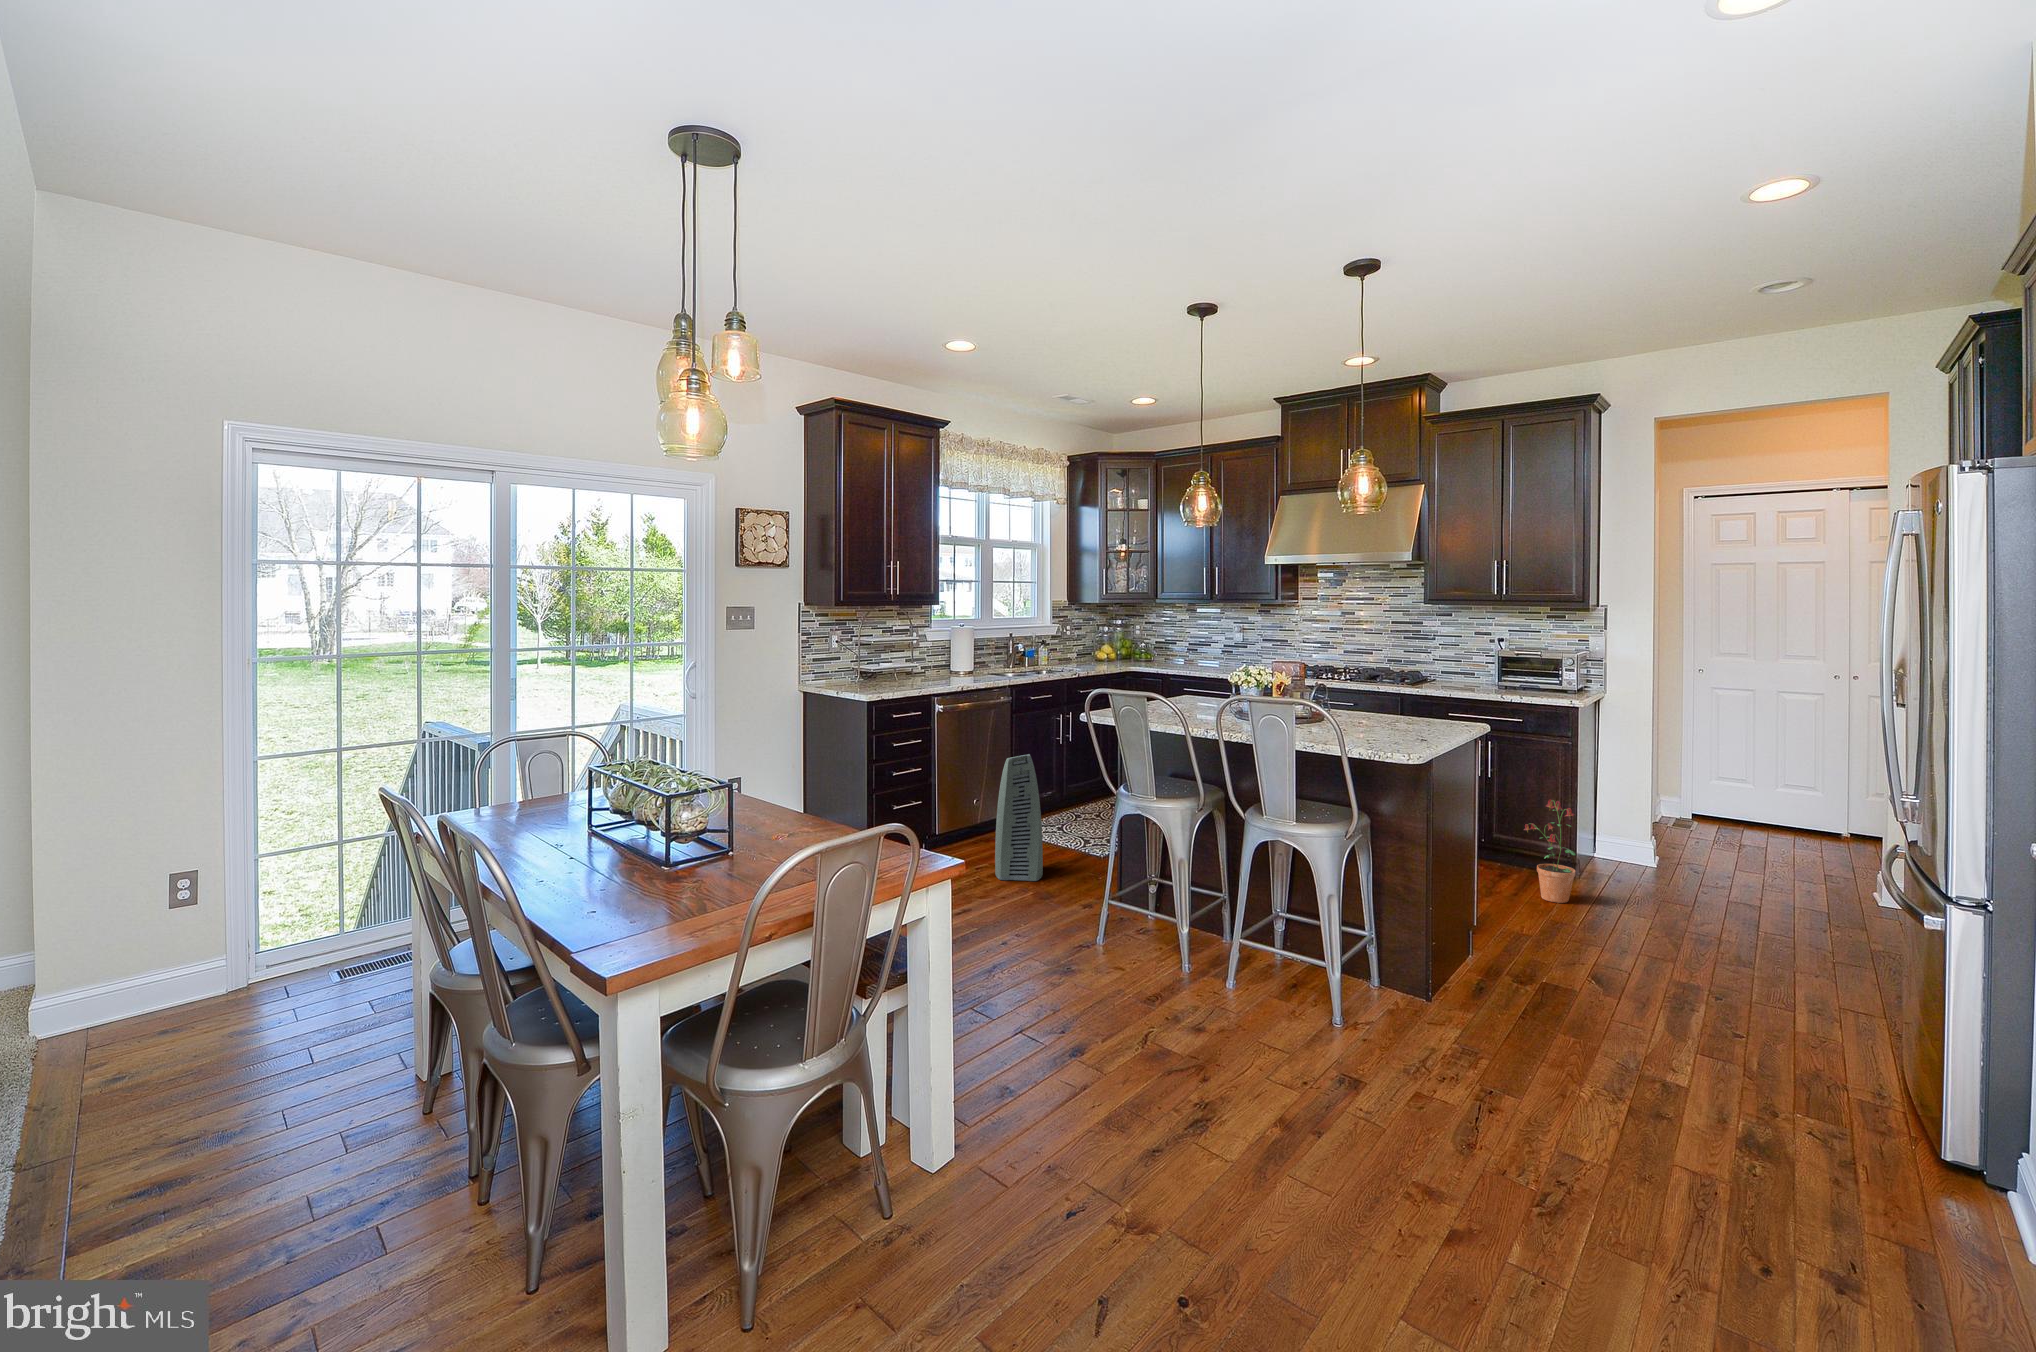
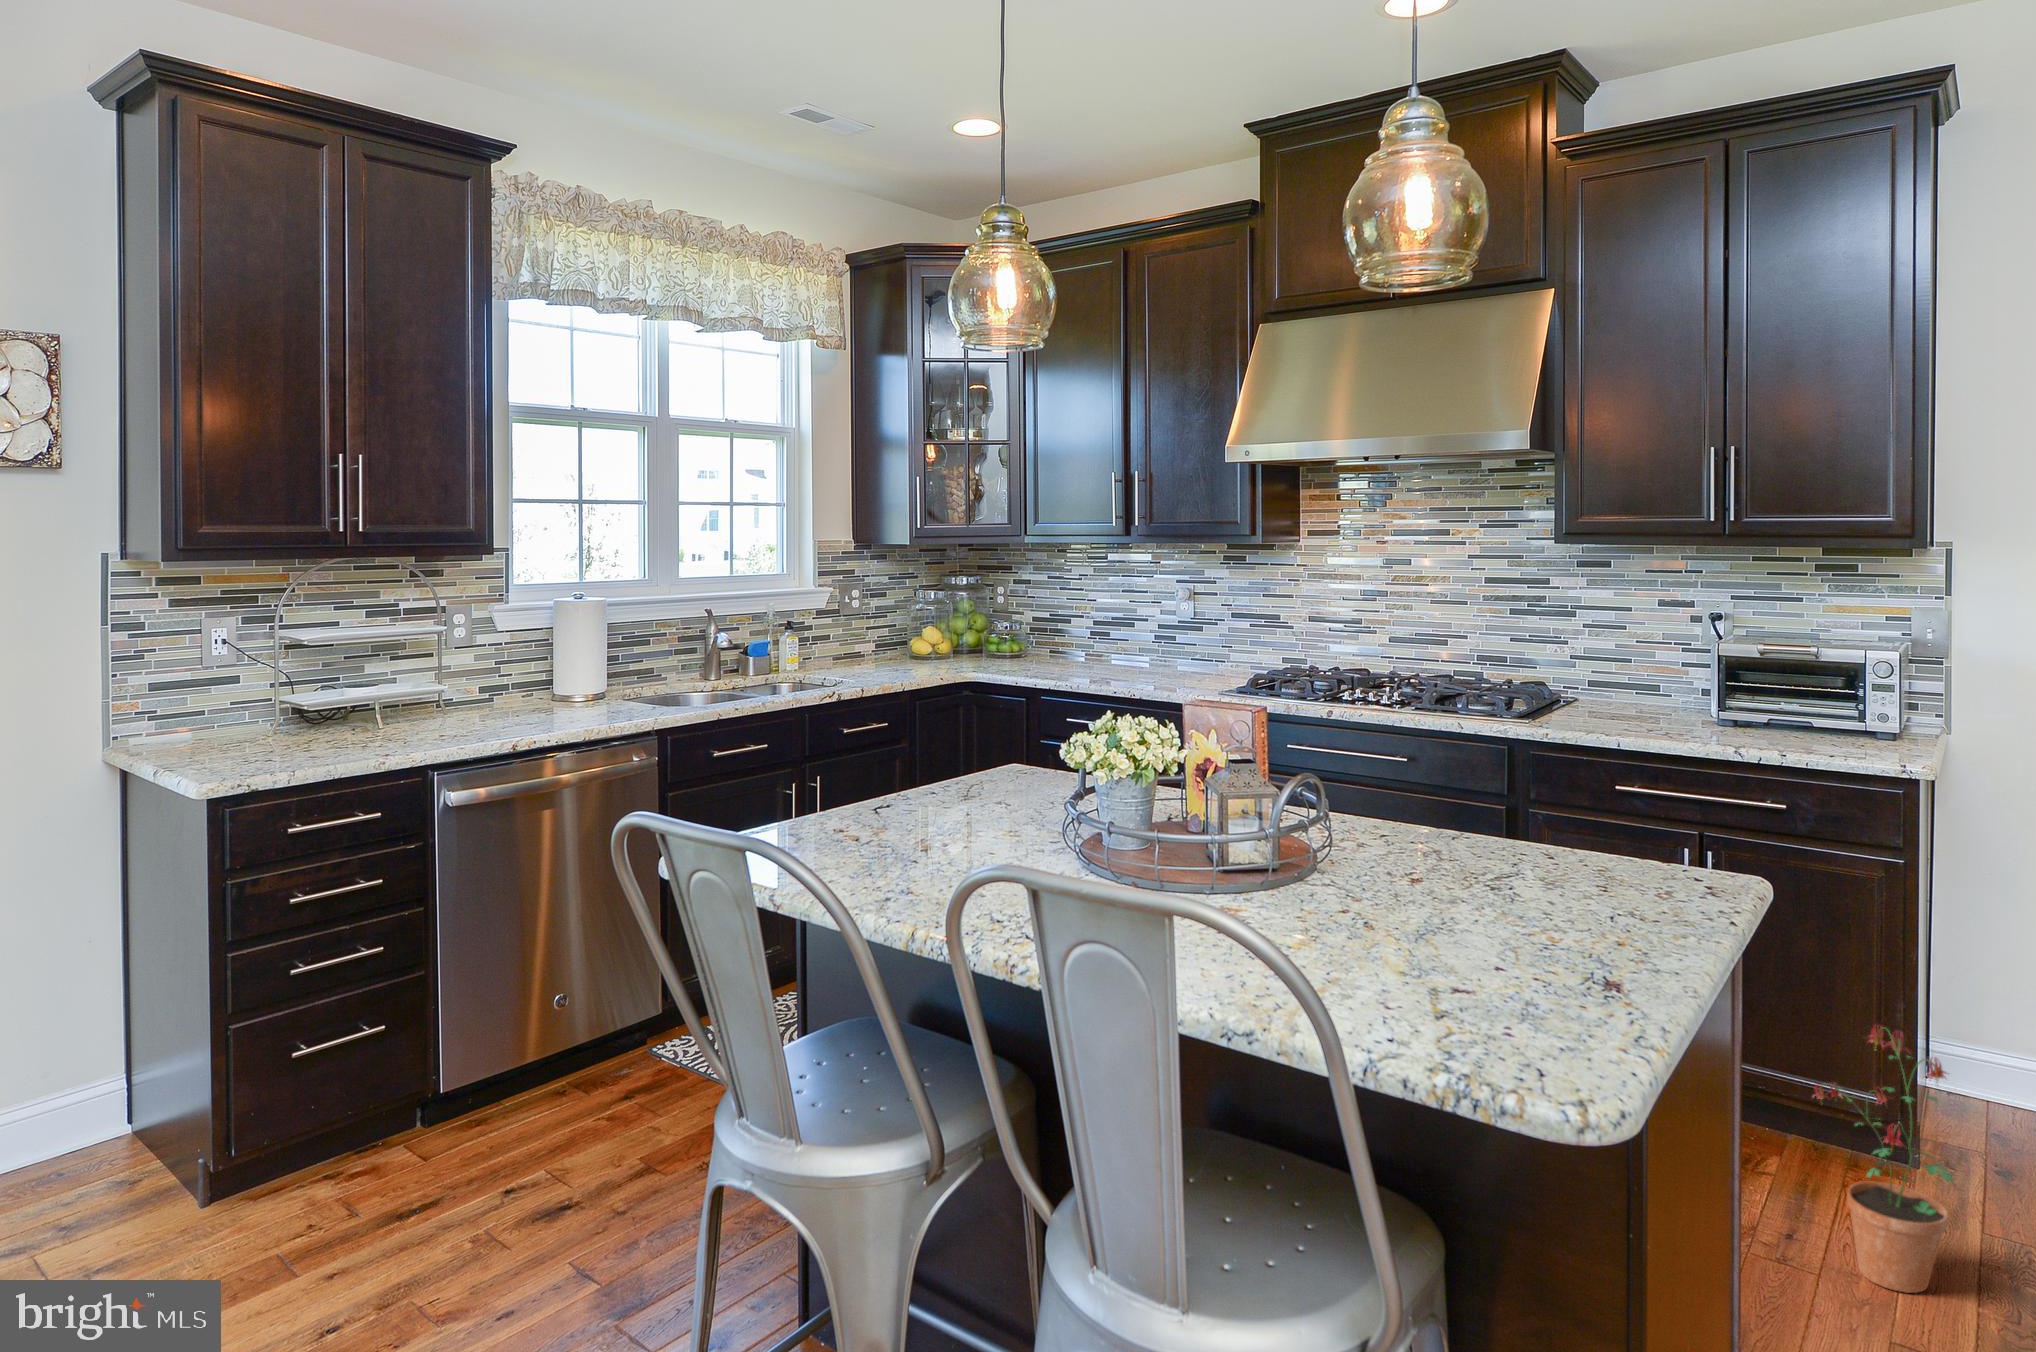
air purifier: present [995,754,1043,881] -> none [524,920,657,1247]

